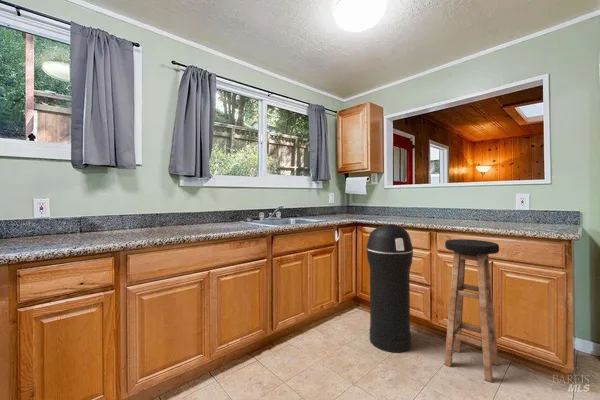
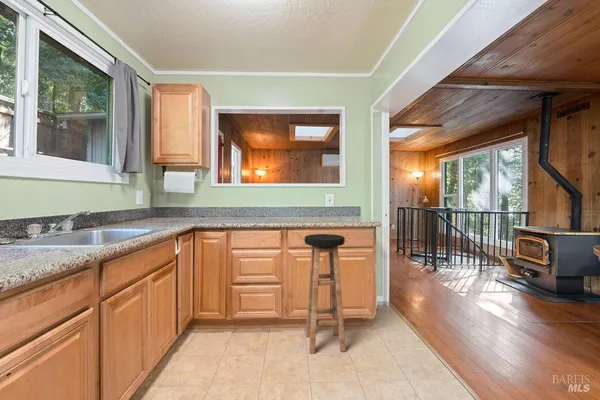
trash can: present [366,224,413,352] -> none [228,226,278,368]

